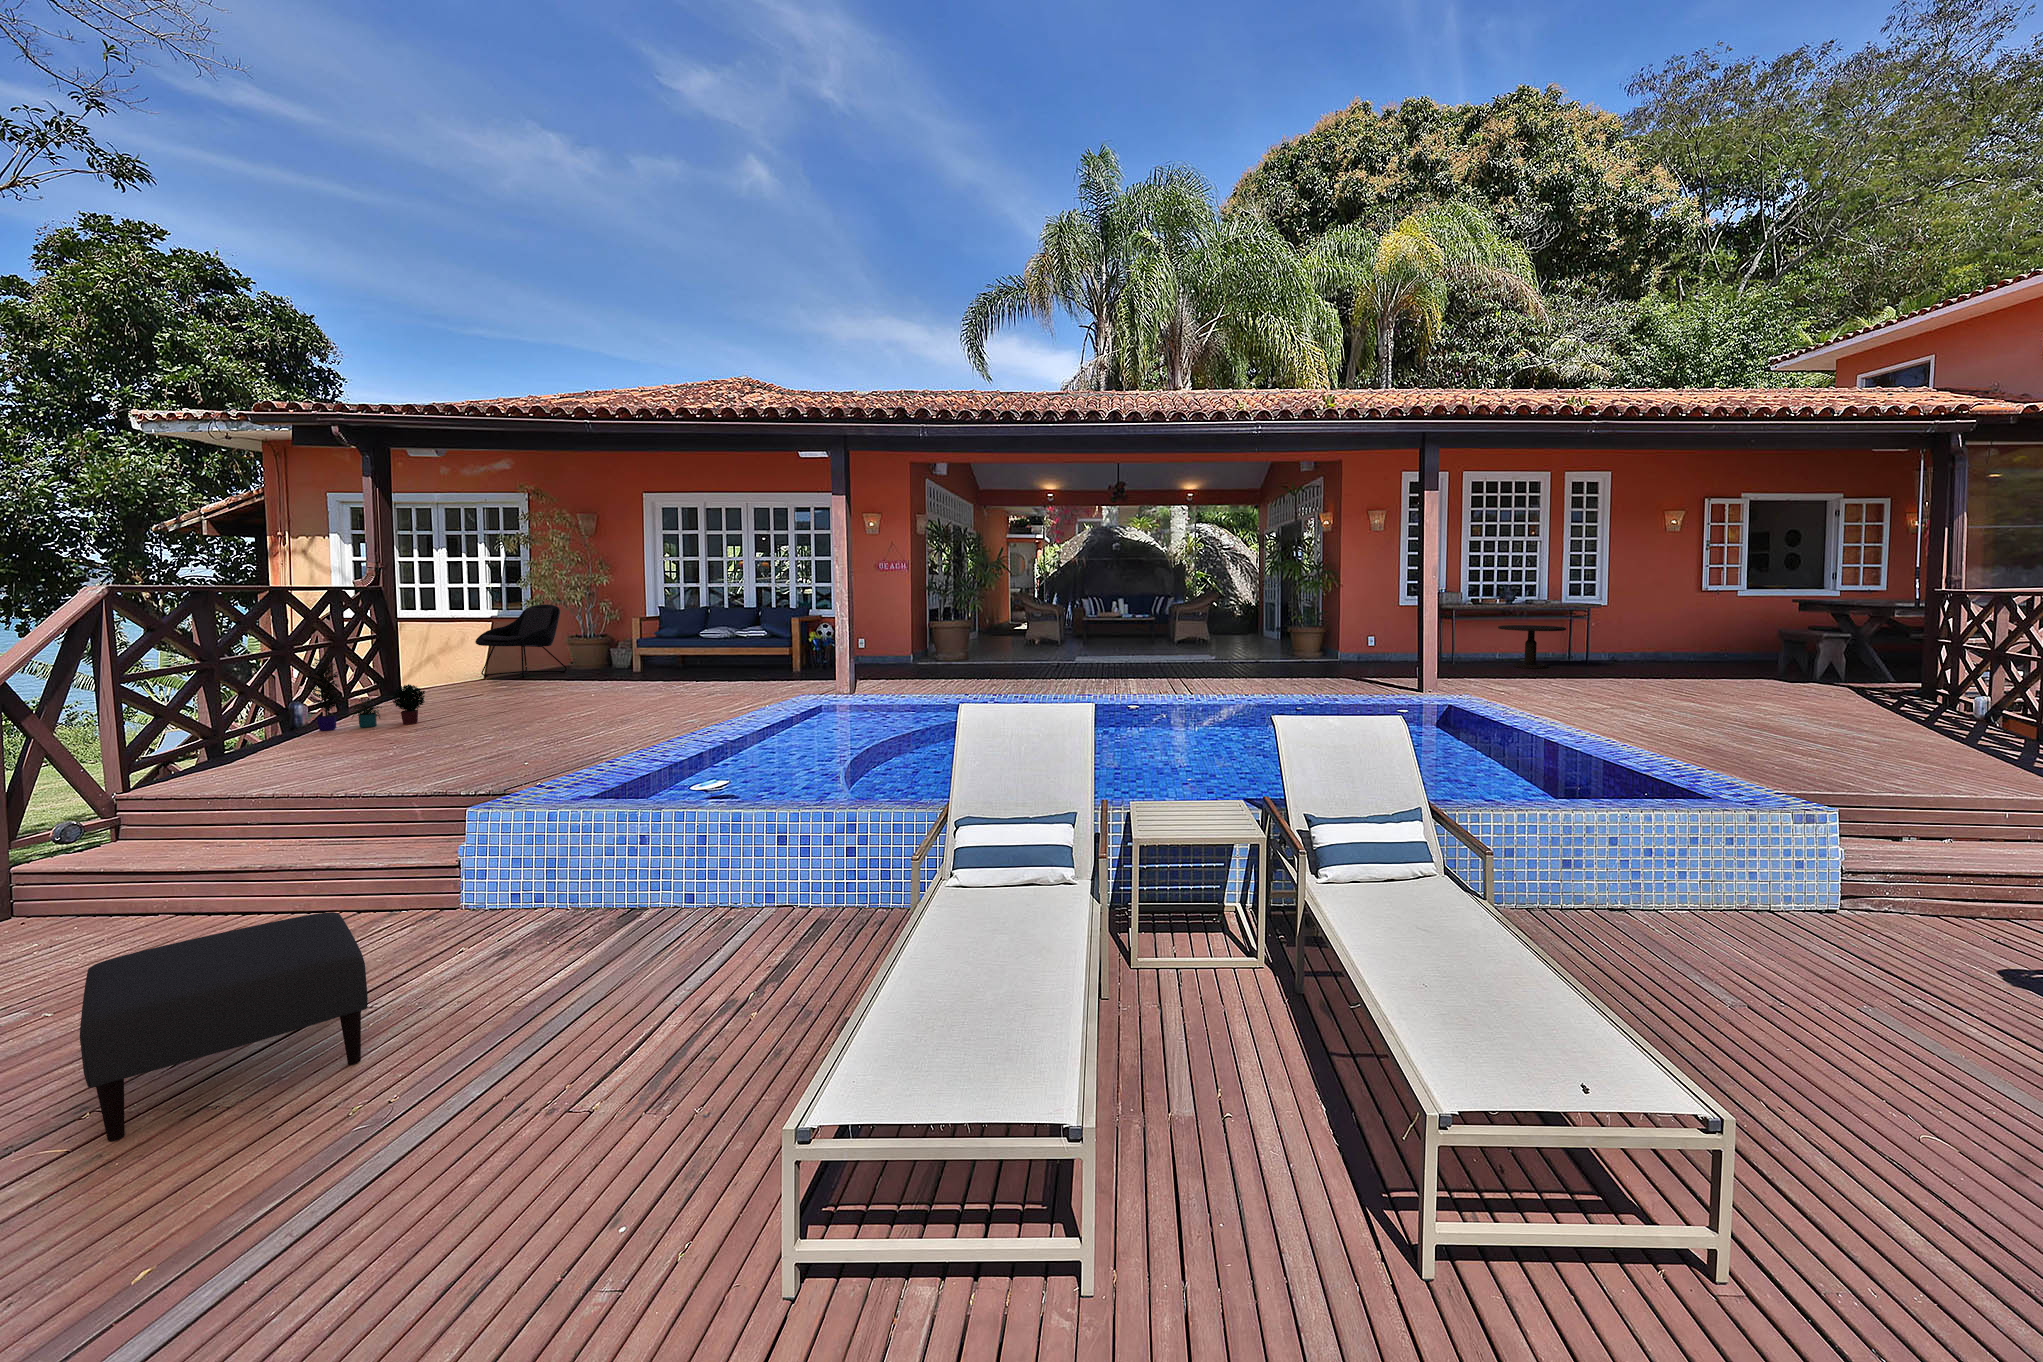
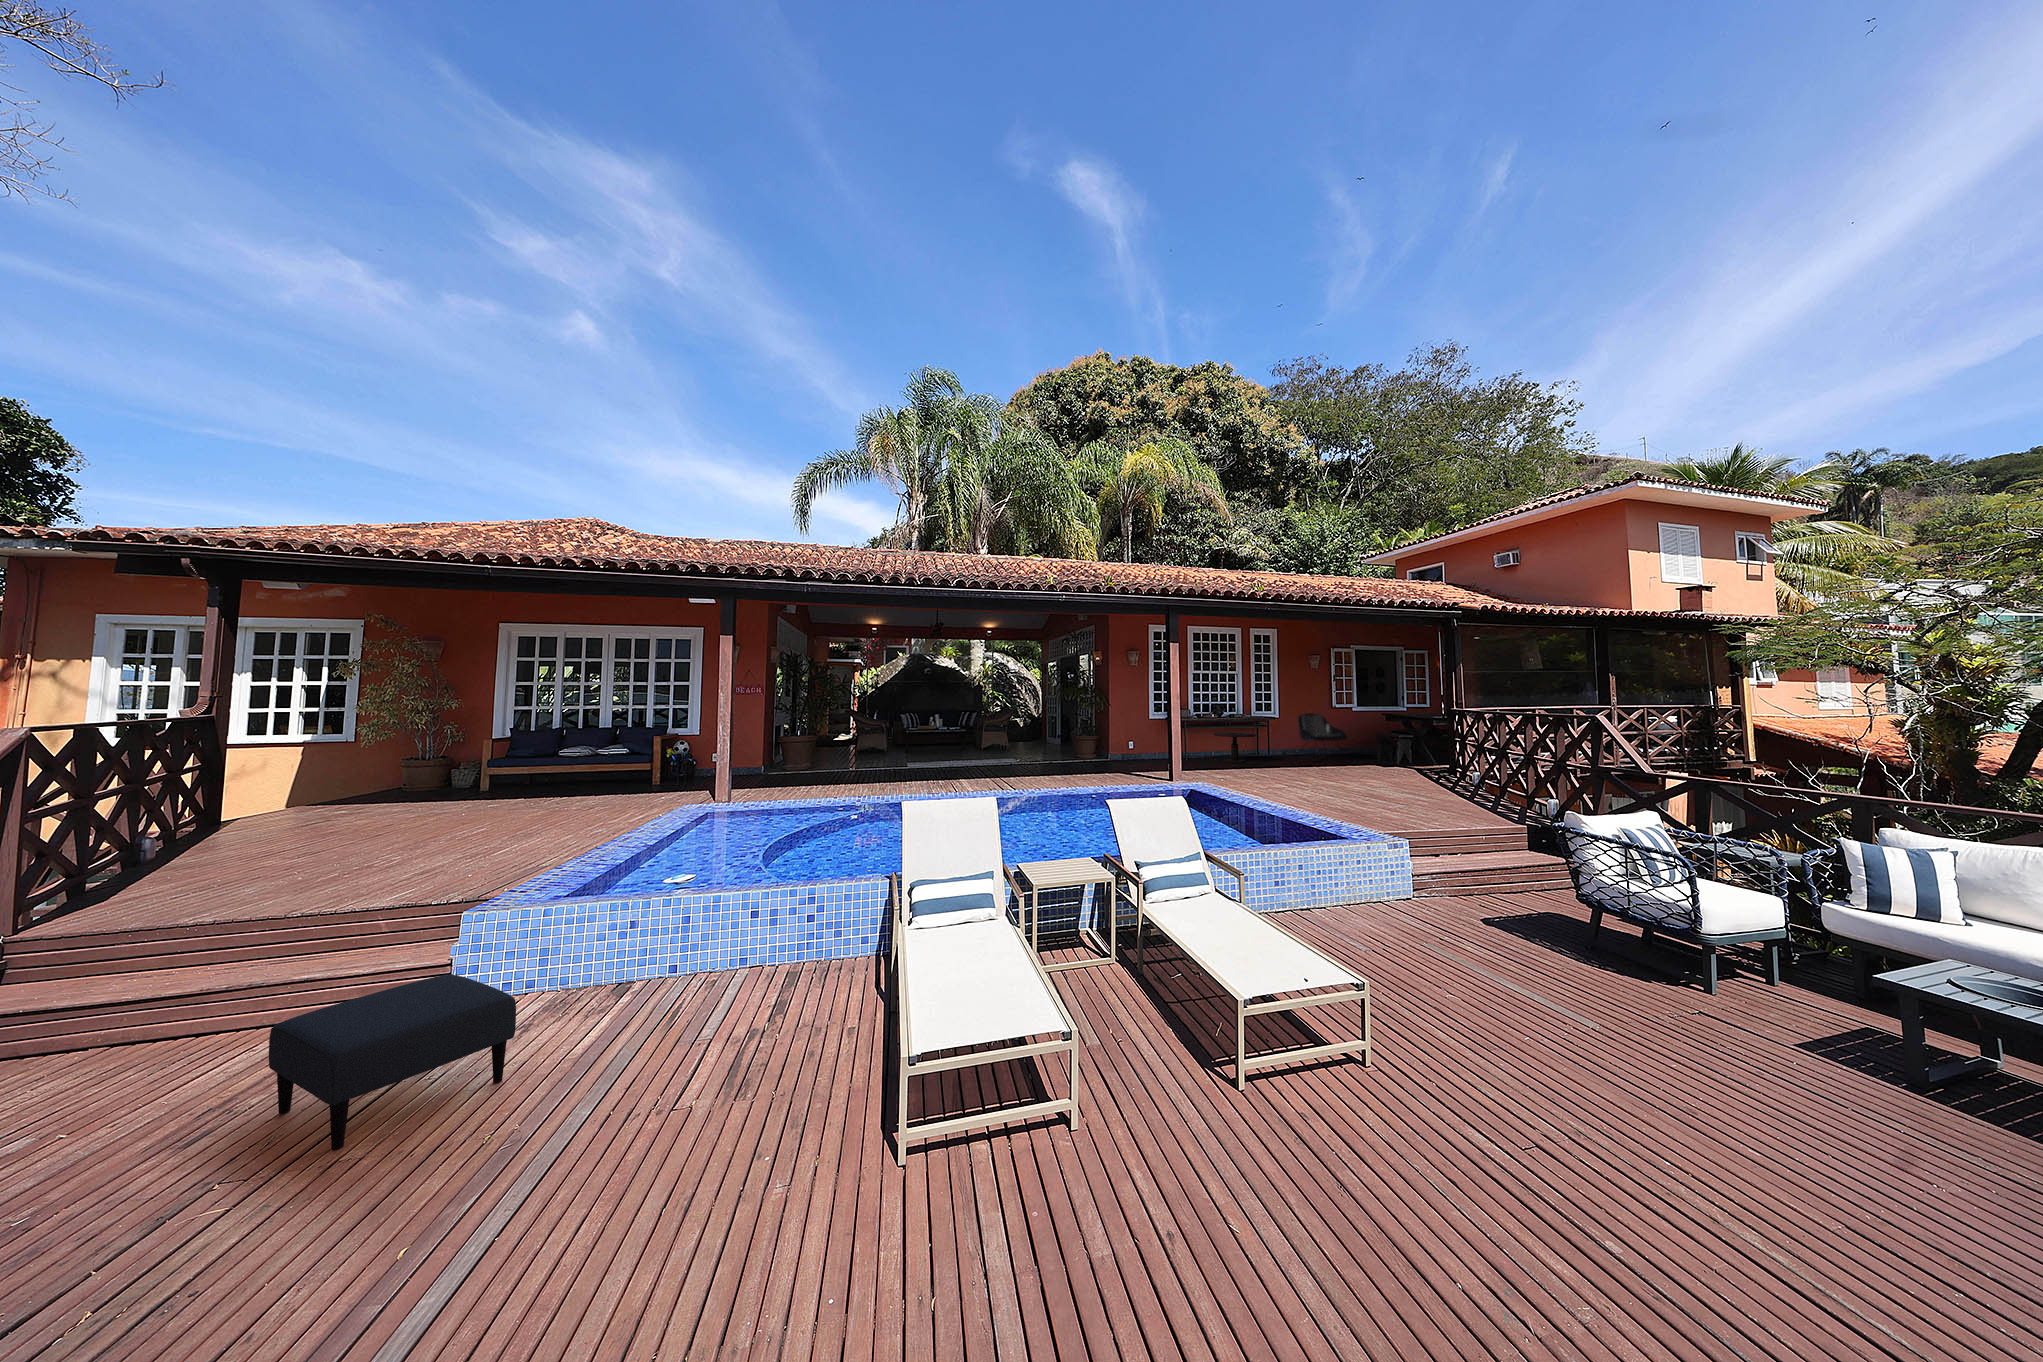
lounge chair: present [475,604,567,678] -> present [1297,713,1347,759]
potted plant: present [307,657,425,731] -> none [211,775,339,846]

